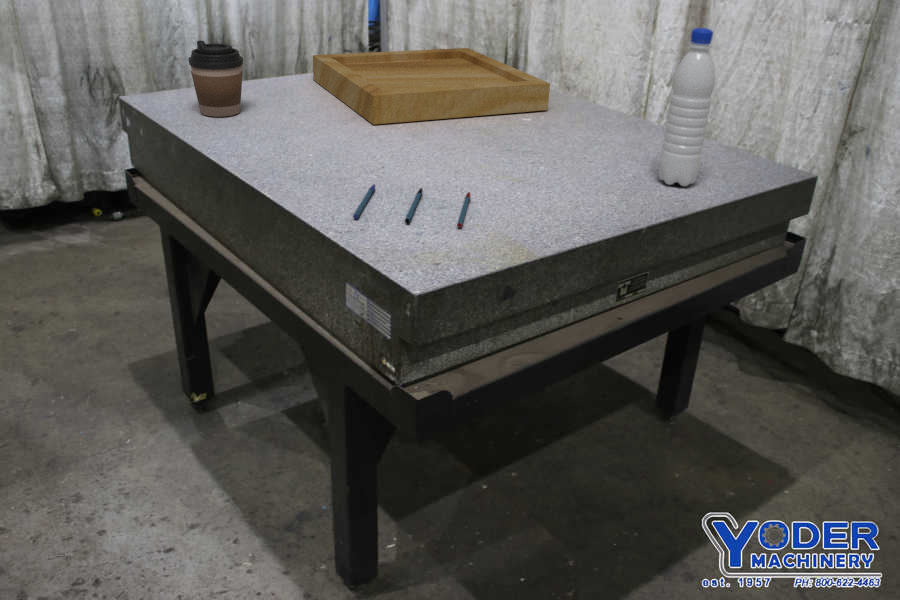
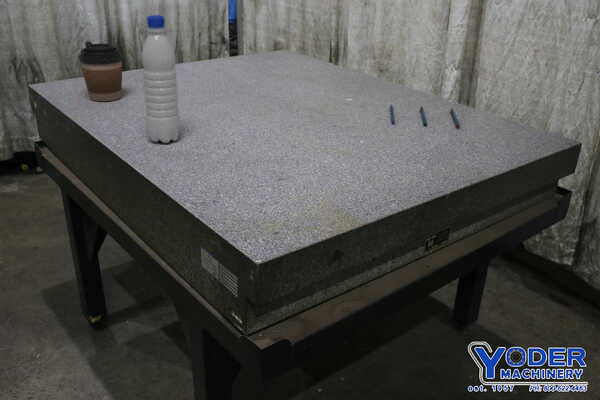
water bottle: present [659,28,715,186] -> present [141,15,180,143]
tray: present [313,48,550,125] -> none [181,43,366,106]
pen: present [353,184,470,228] -> present [390,105,460,128]

